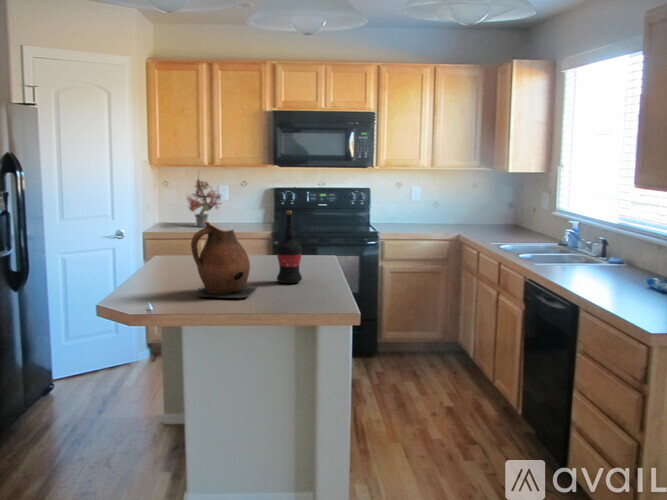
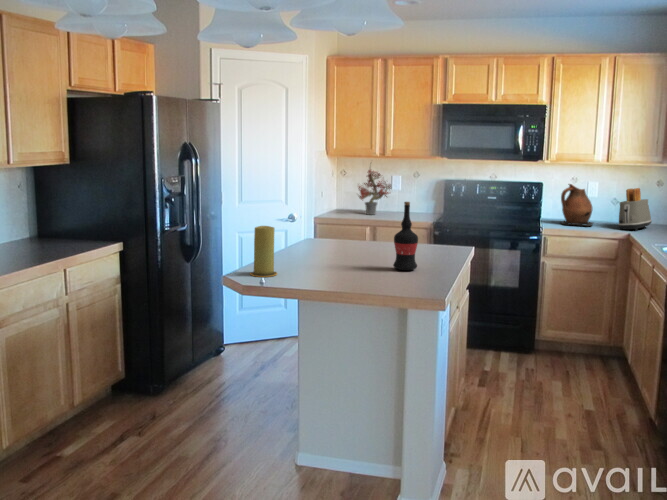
toaster: none [444,190,470,230] -> present [618,188,652,230]
ceramic pitcher: present [191,221,257,299] -> present [561,184,593,226]
candle: none [125,245,157,303] -> present [250,226,277,277]

